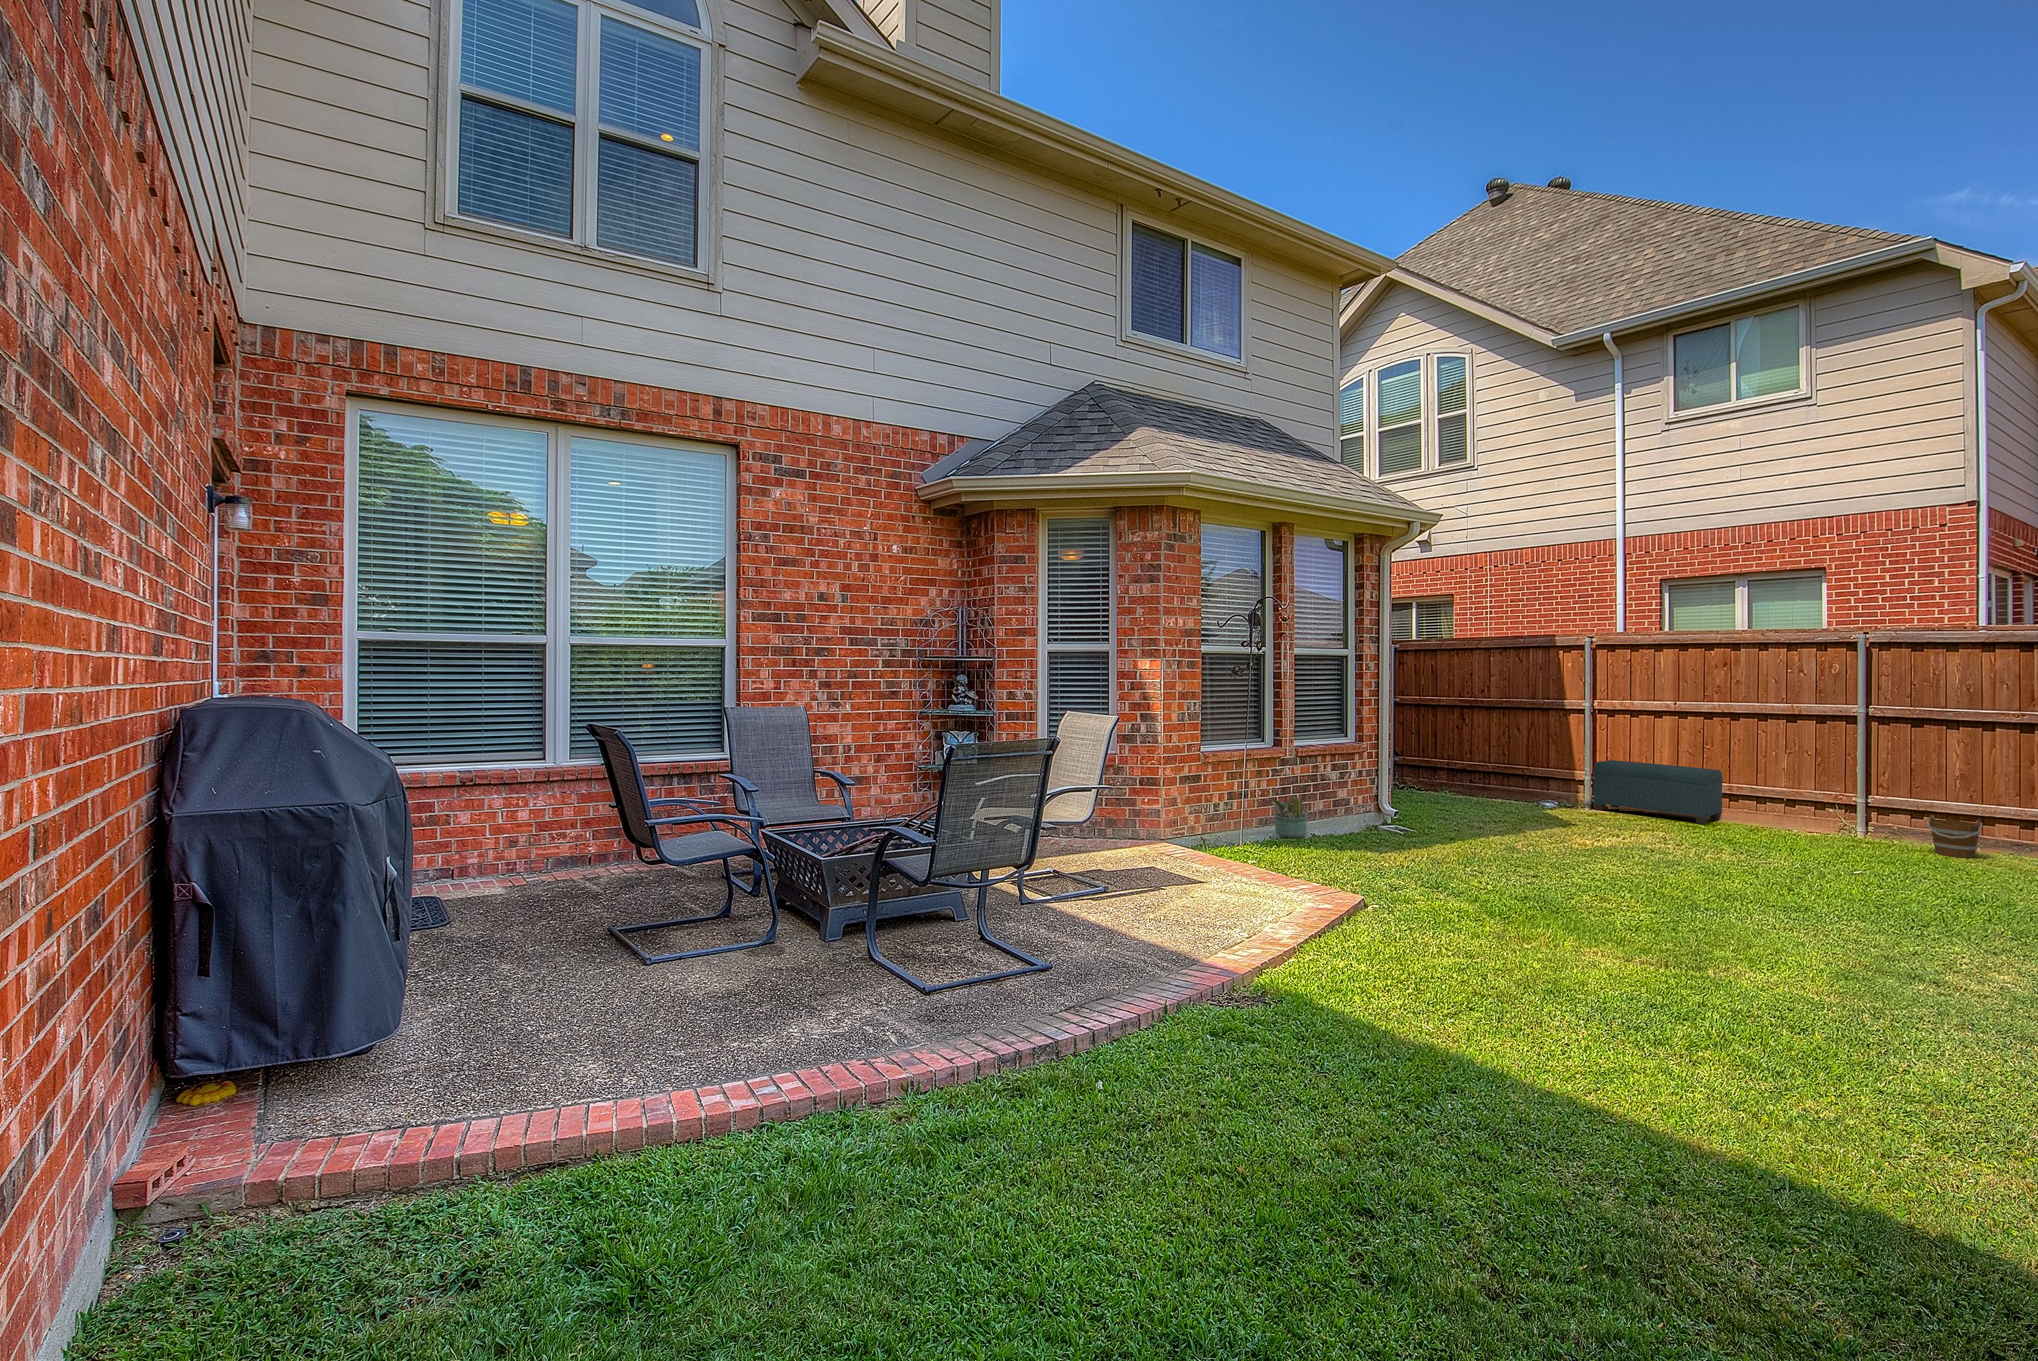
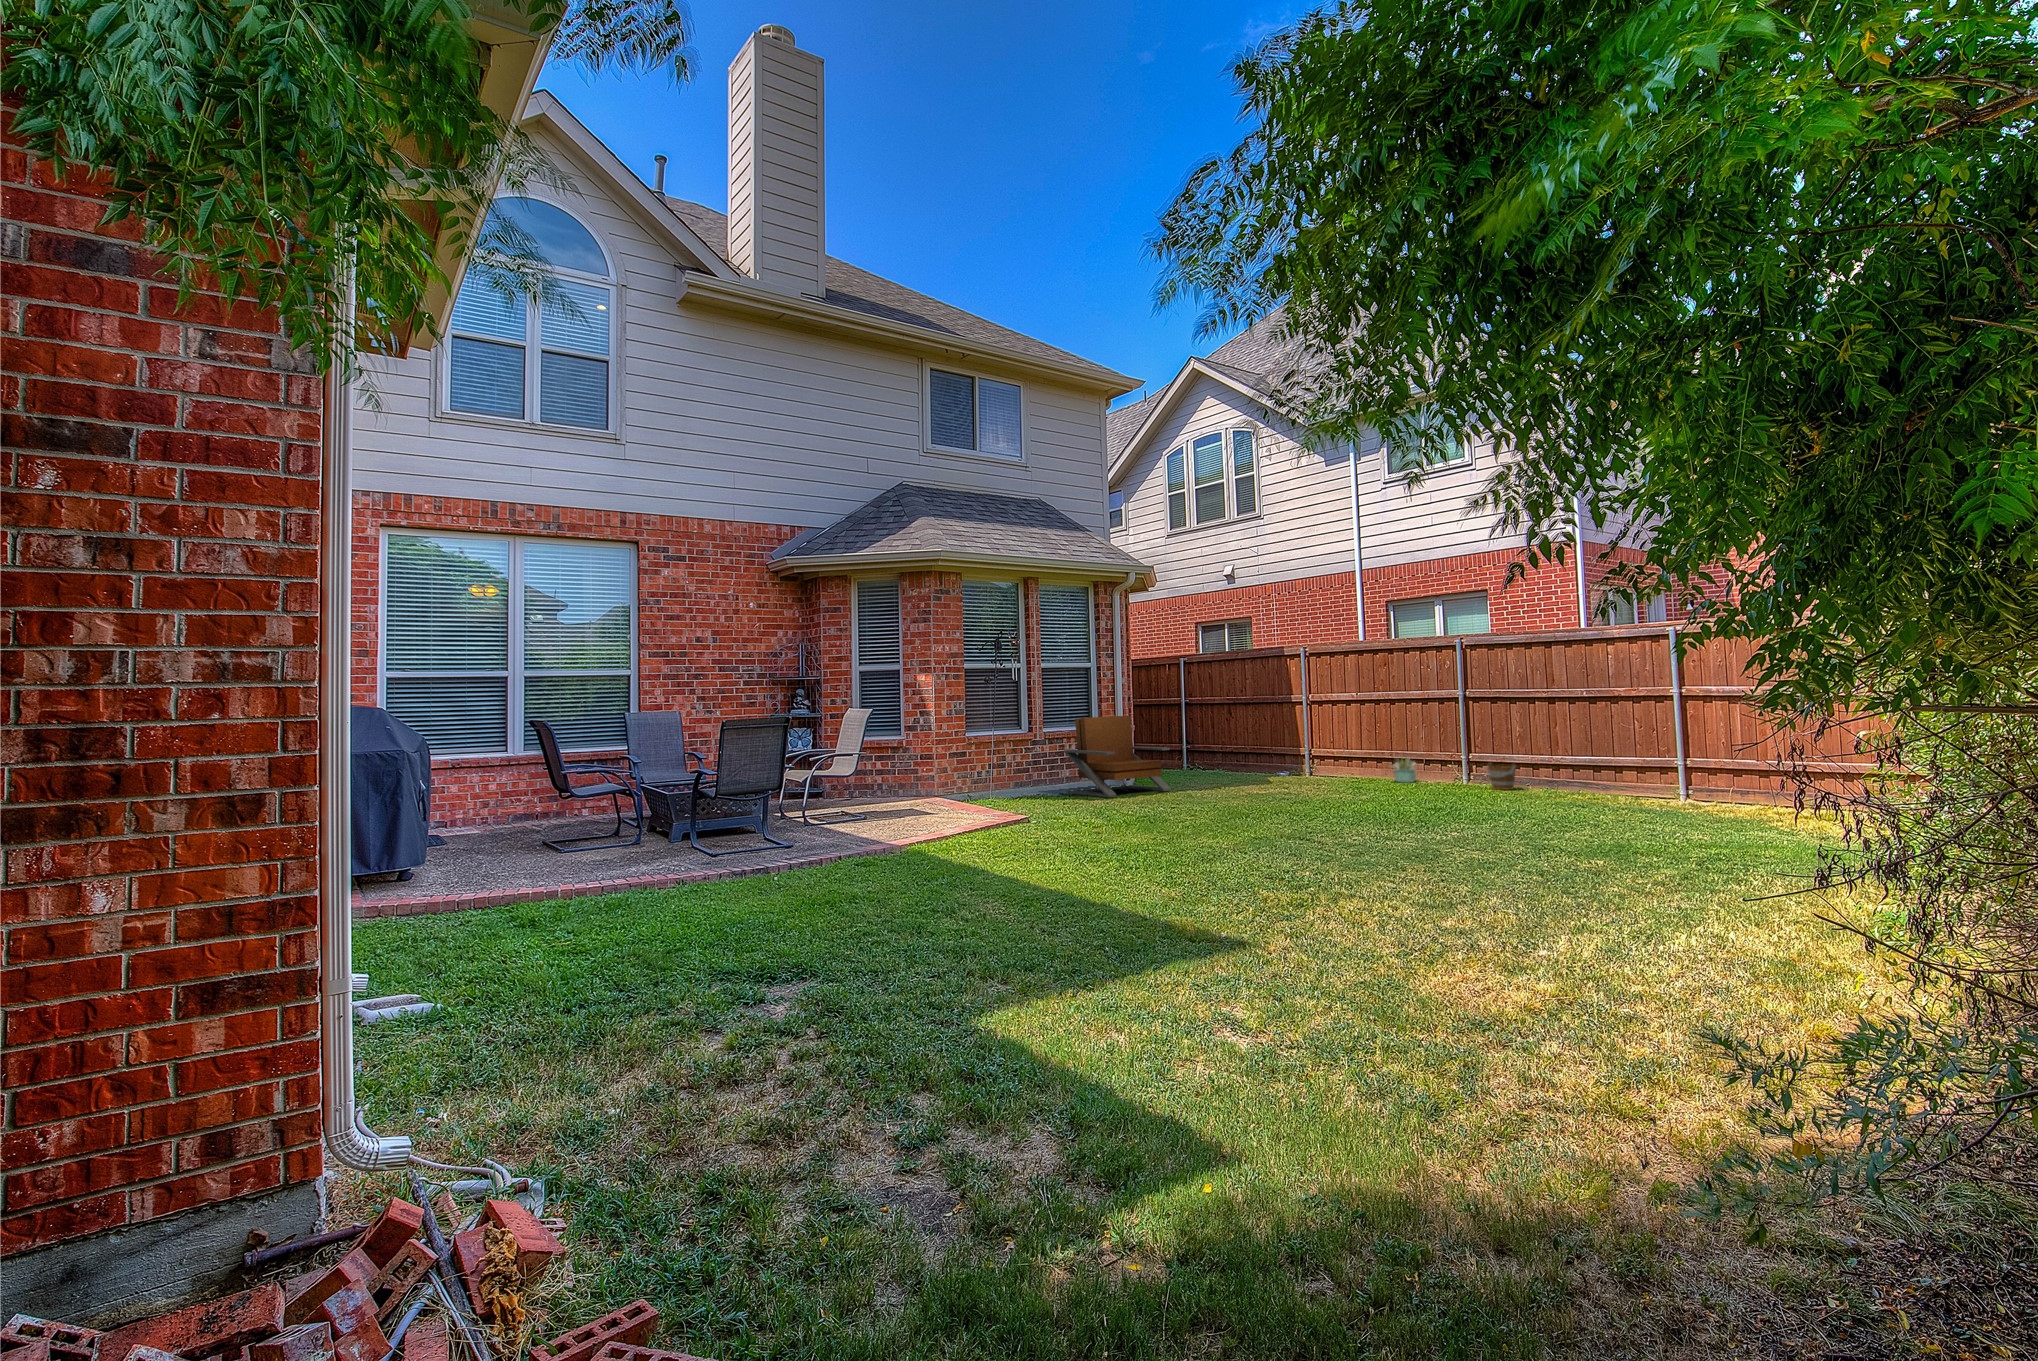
lounge chair: none [1318,724,1467,846] -> present [1064,716,1171,797]
bench: present [1593,760,1723,824] -> none [1298,740,1383,781]
decorative plant: present [1272,797,1308,837] -> present [1390,757,1417,783]

